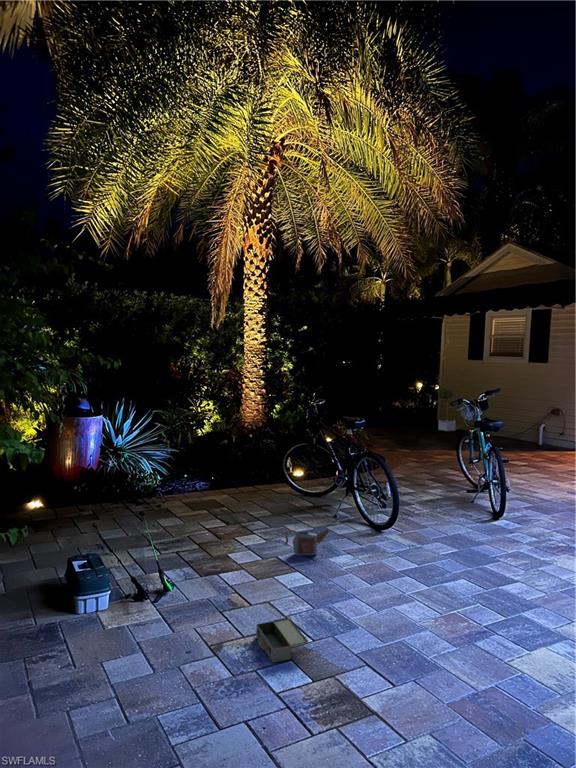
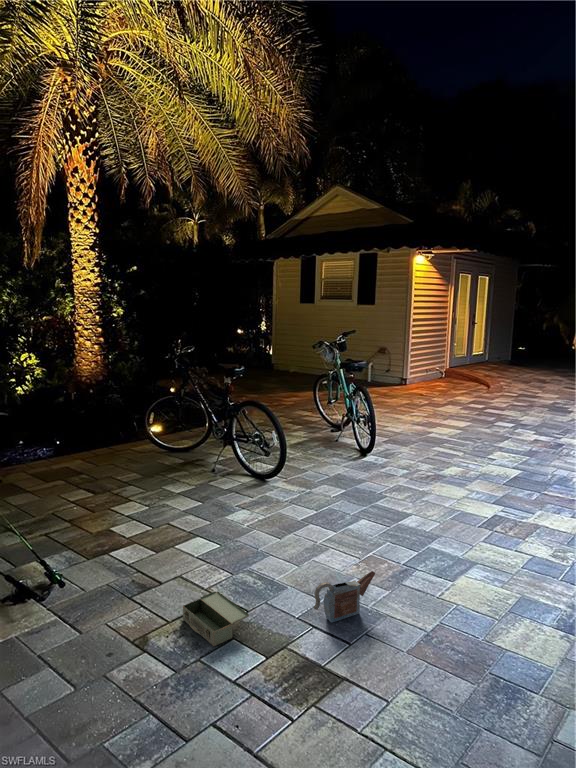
potted tree: present [437,387,456,431] -> none [274,332,292,375]
watering can: present [284,529,330,556] -> present [313,571,375,623]

